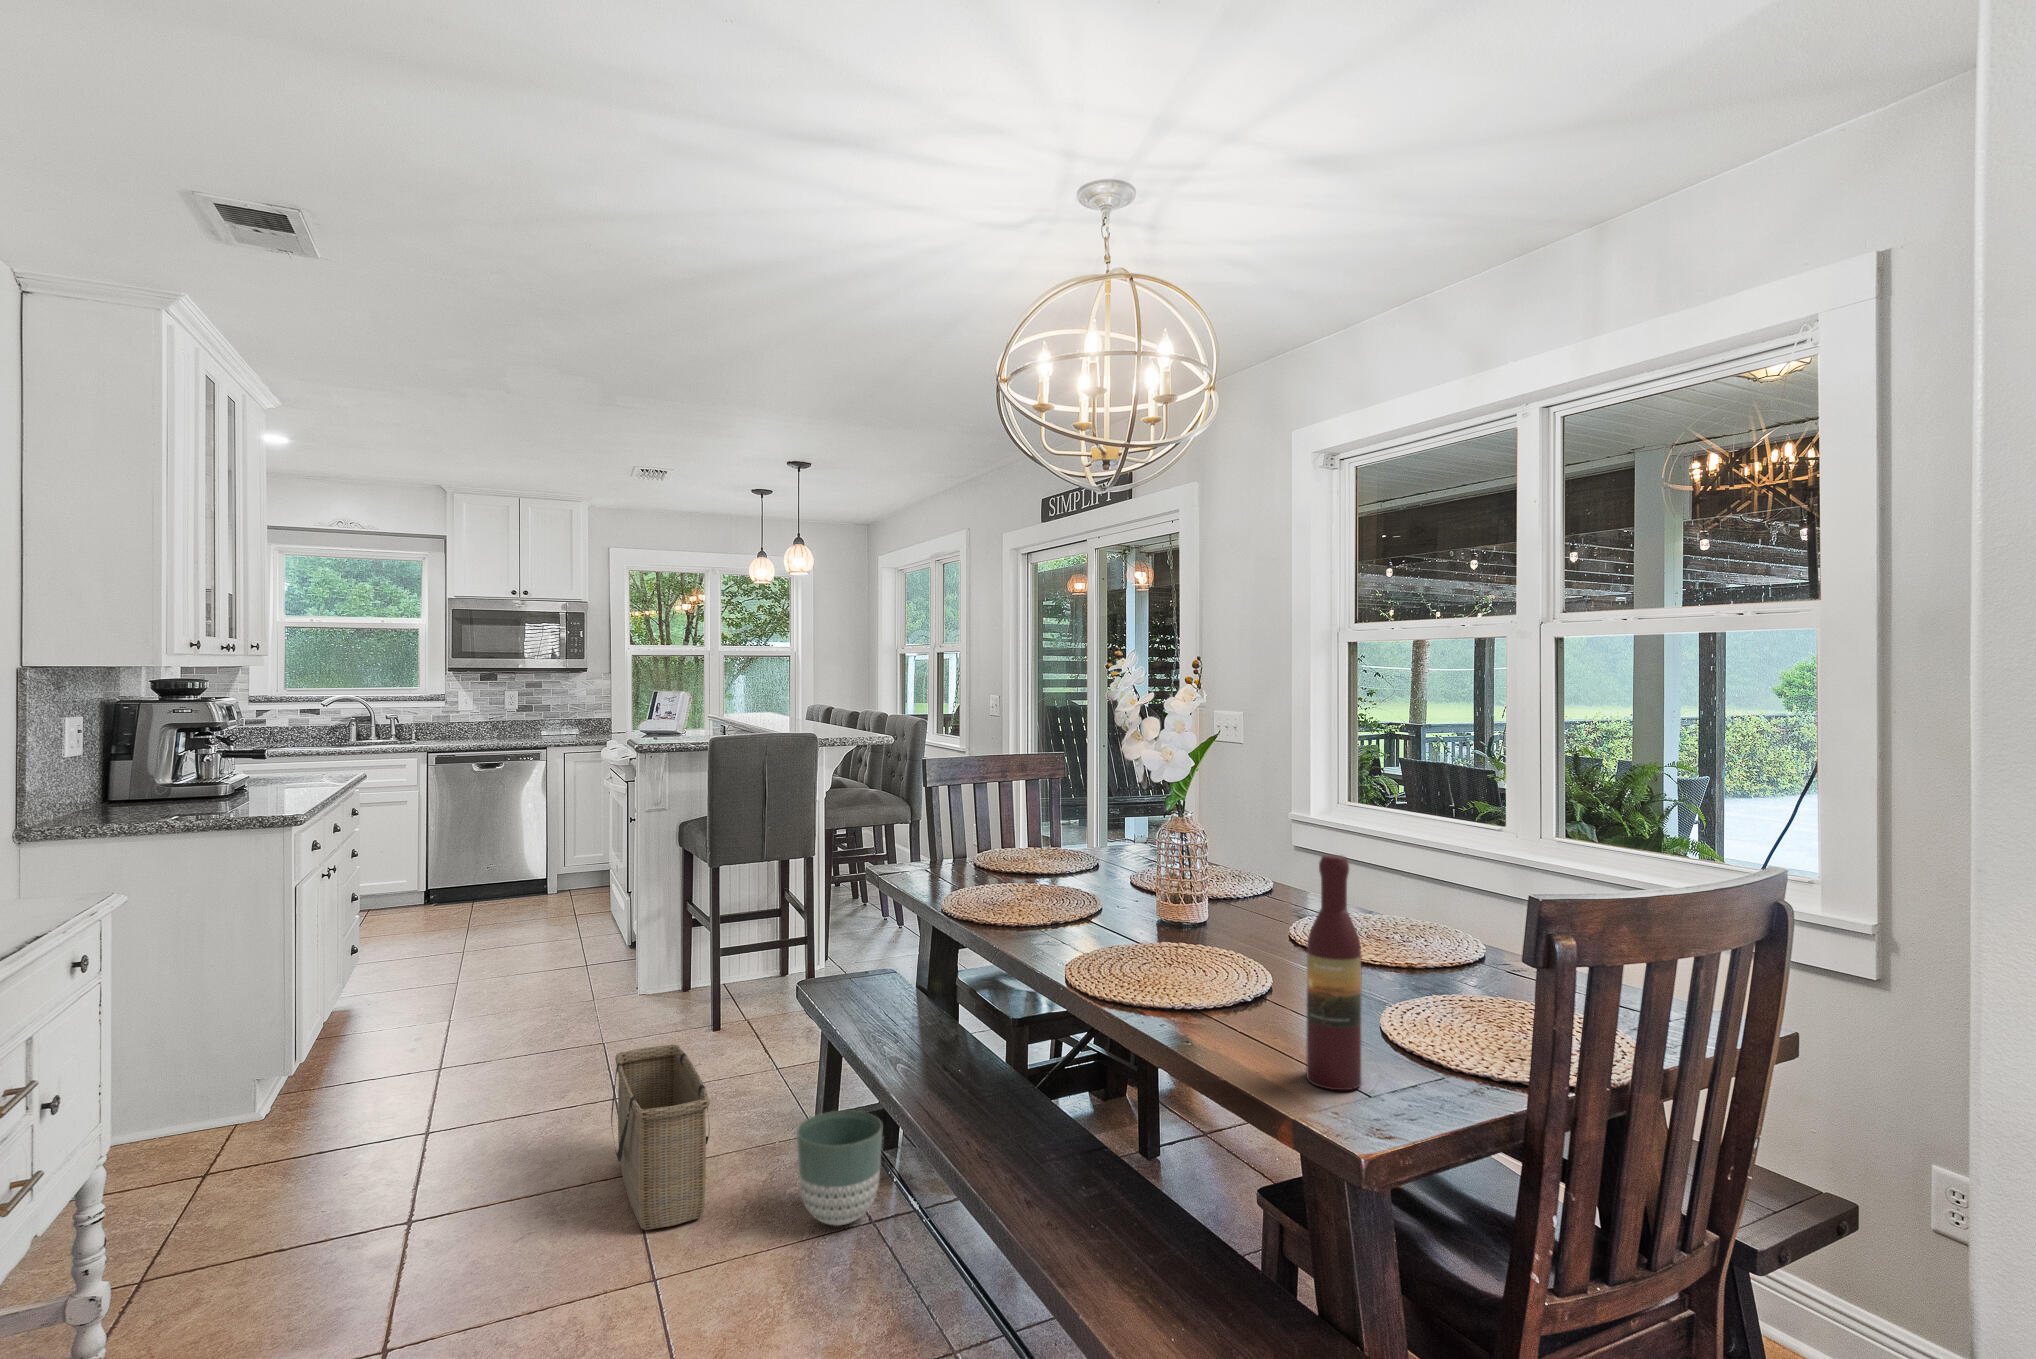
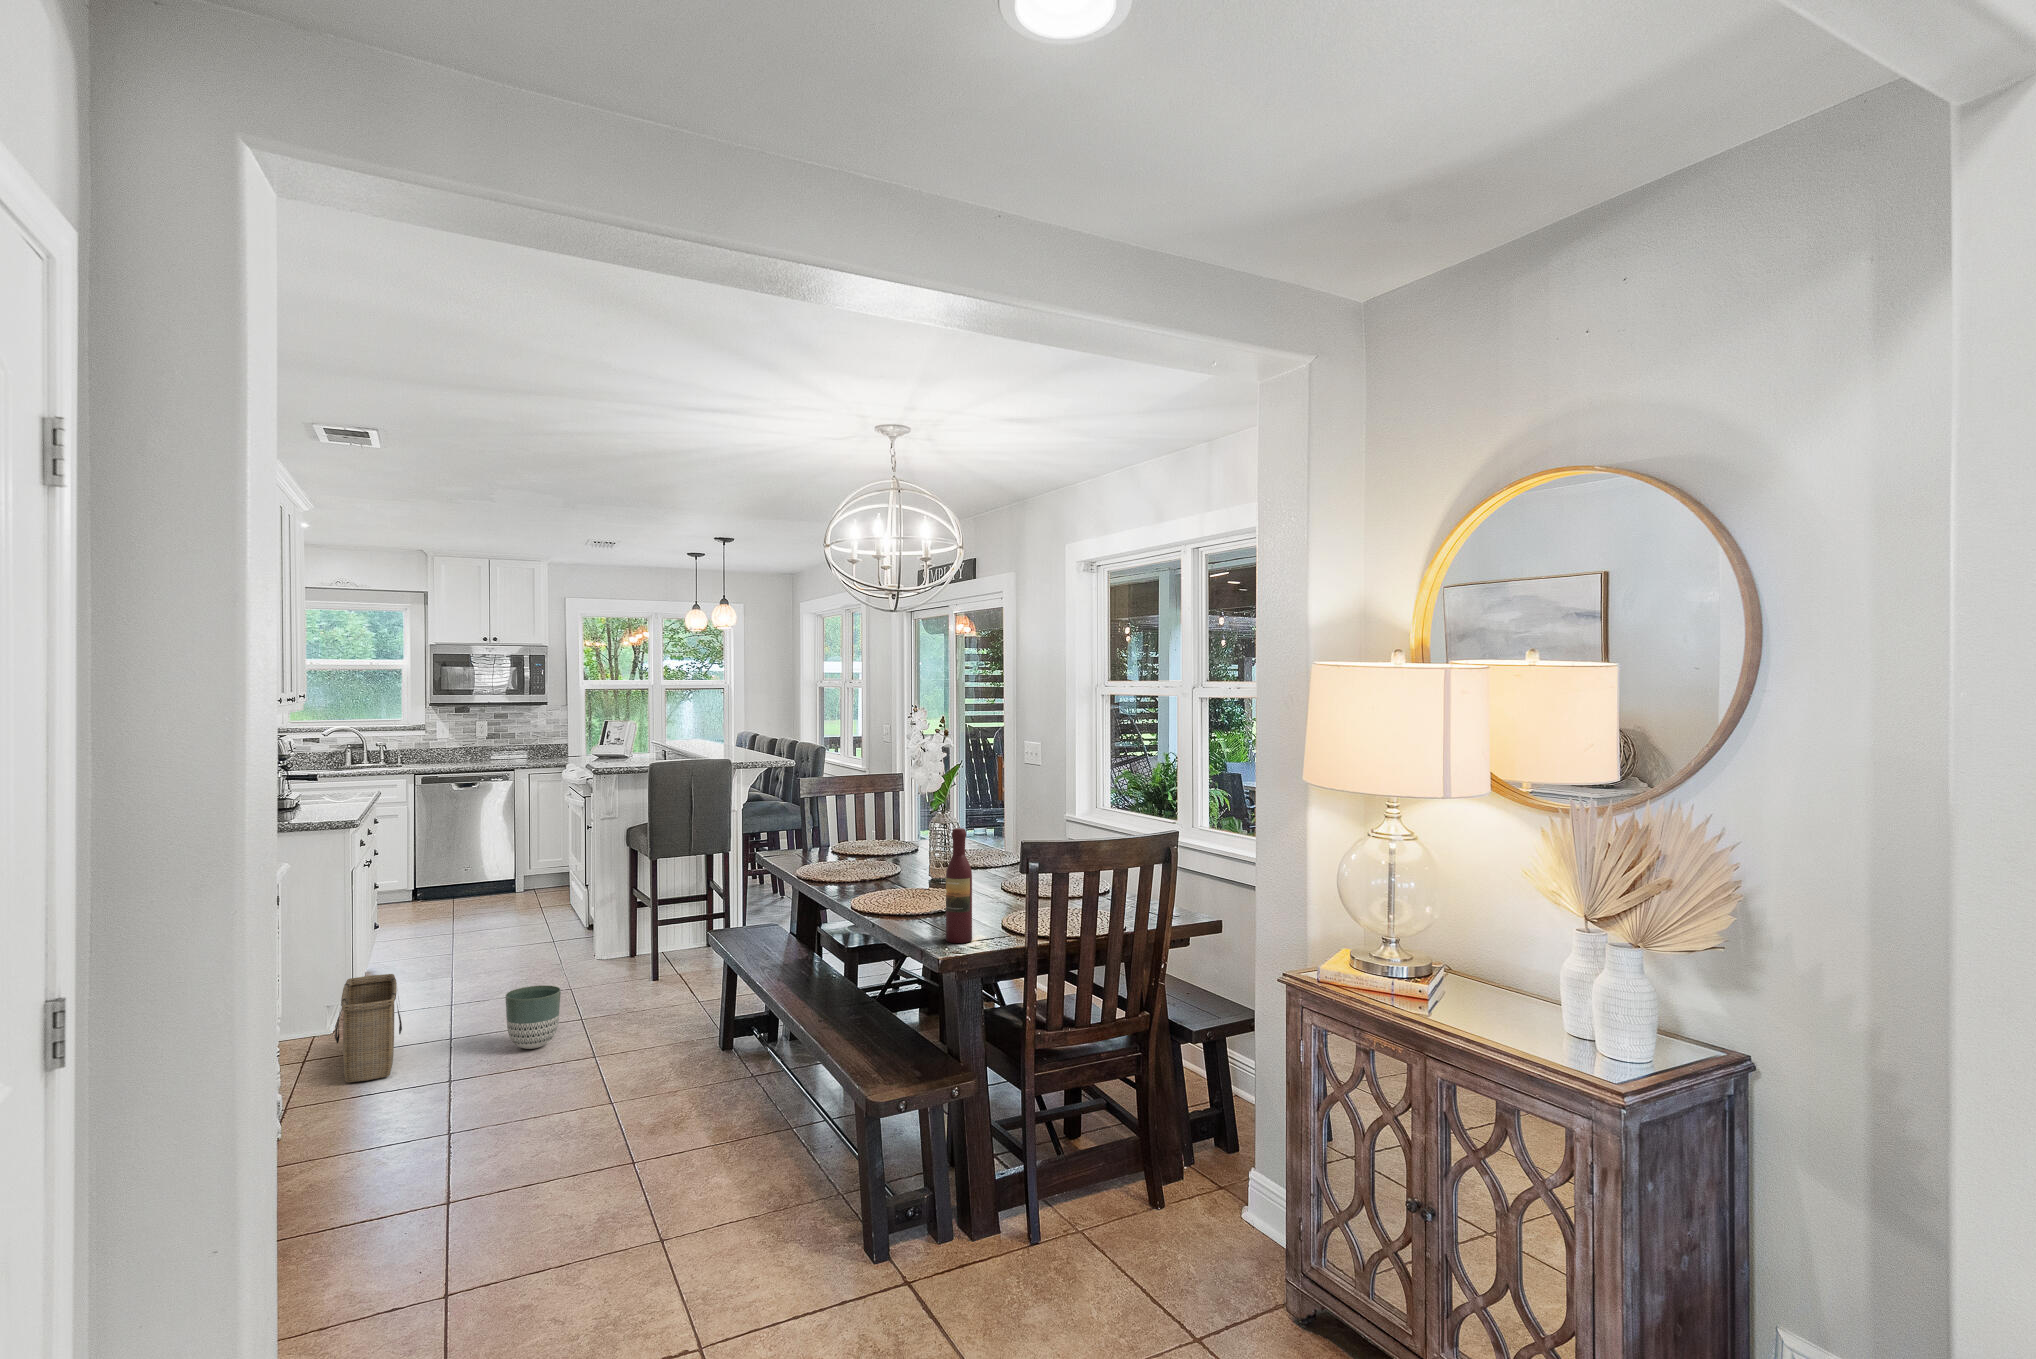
basket: present [611,1045,710,1230] -> present [335,974,402,1082]
planter: present [797,1111,882,1226] -> present [506,986,561,1049]

